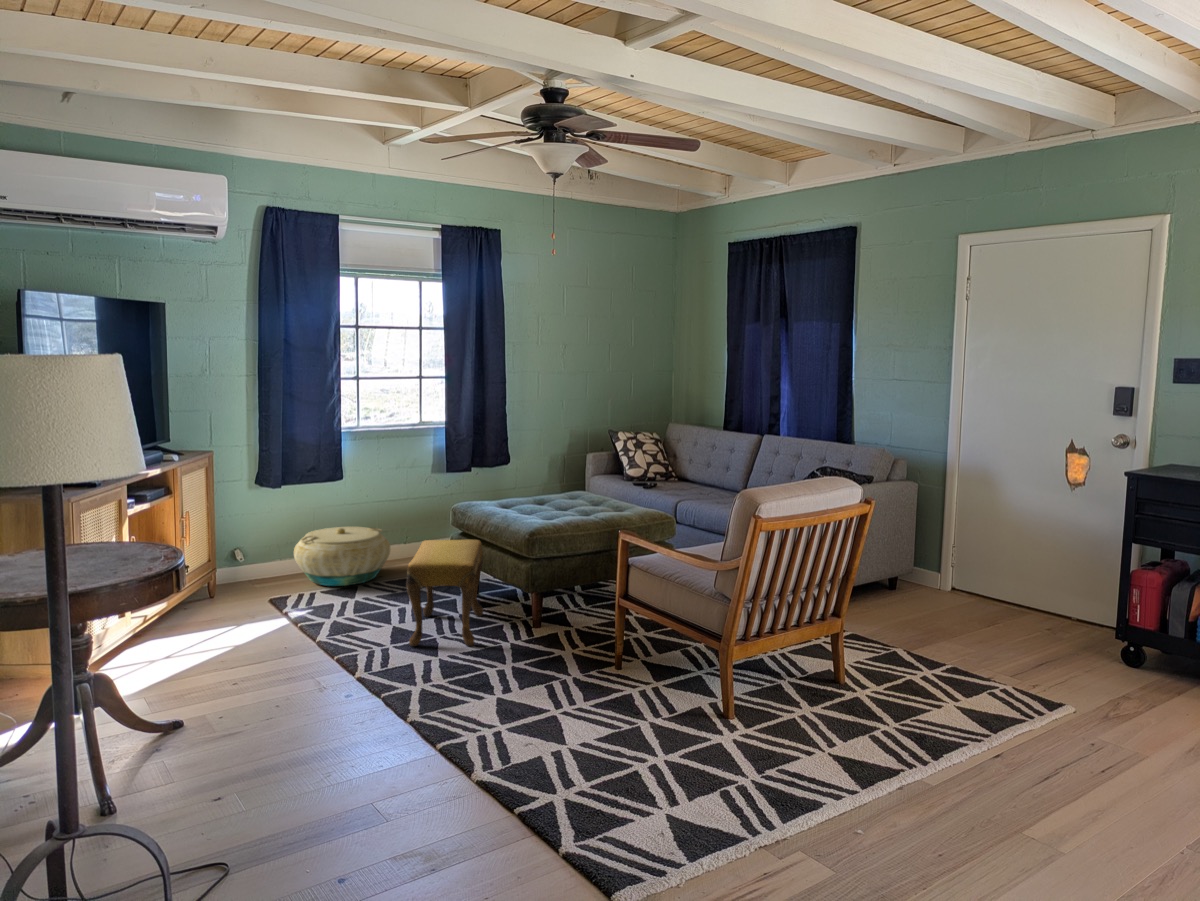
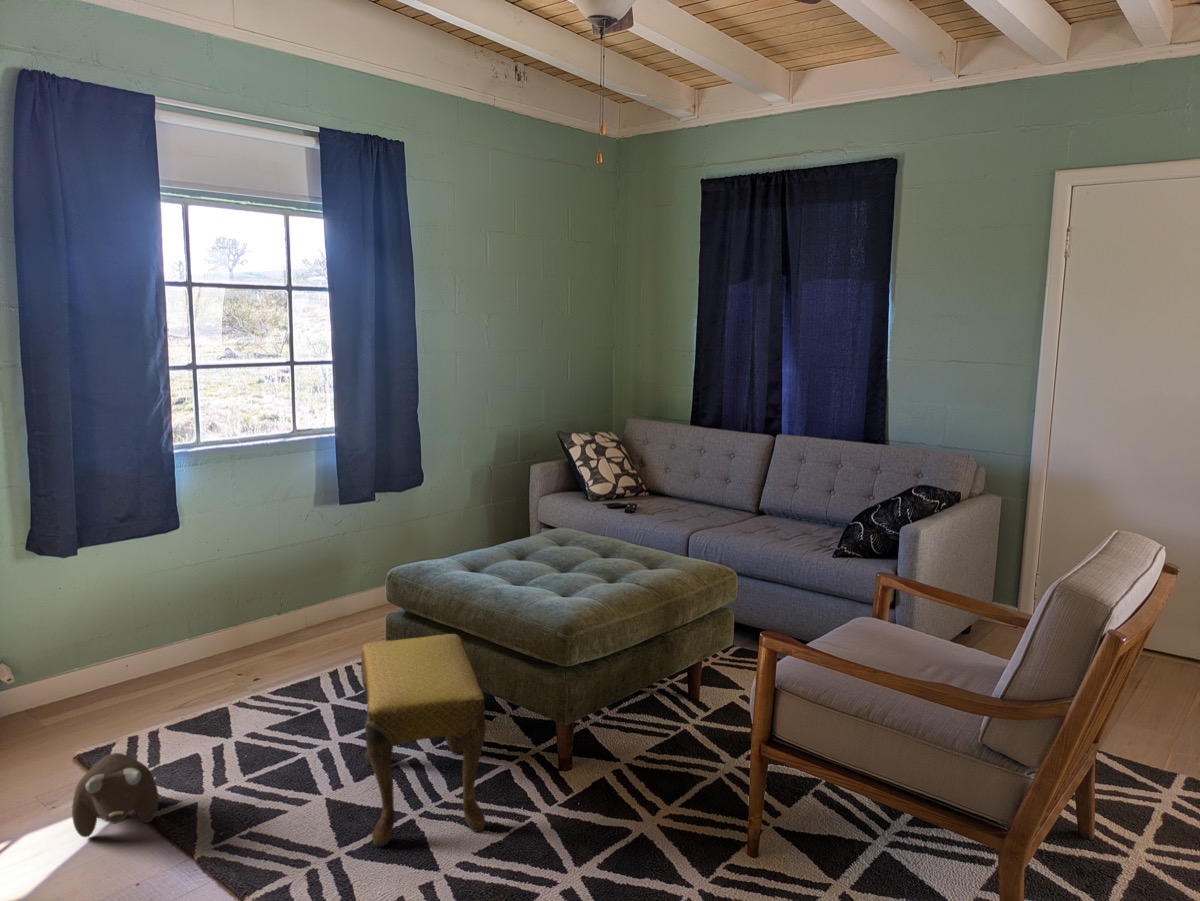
basket: present [294,527,390,586] -> none [110,603,274,711]
plush toy: none [259,587,304,629] -> present [72,753,158,837]

